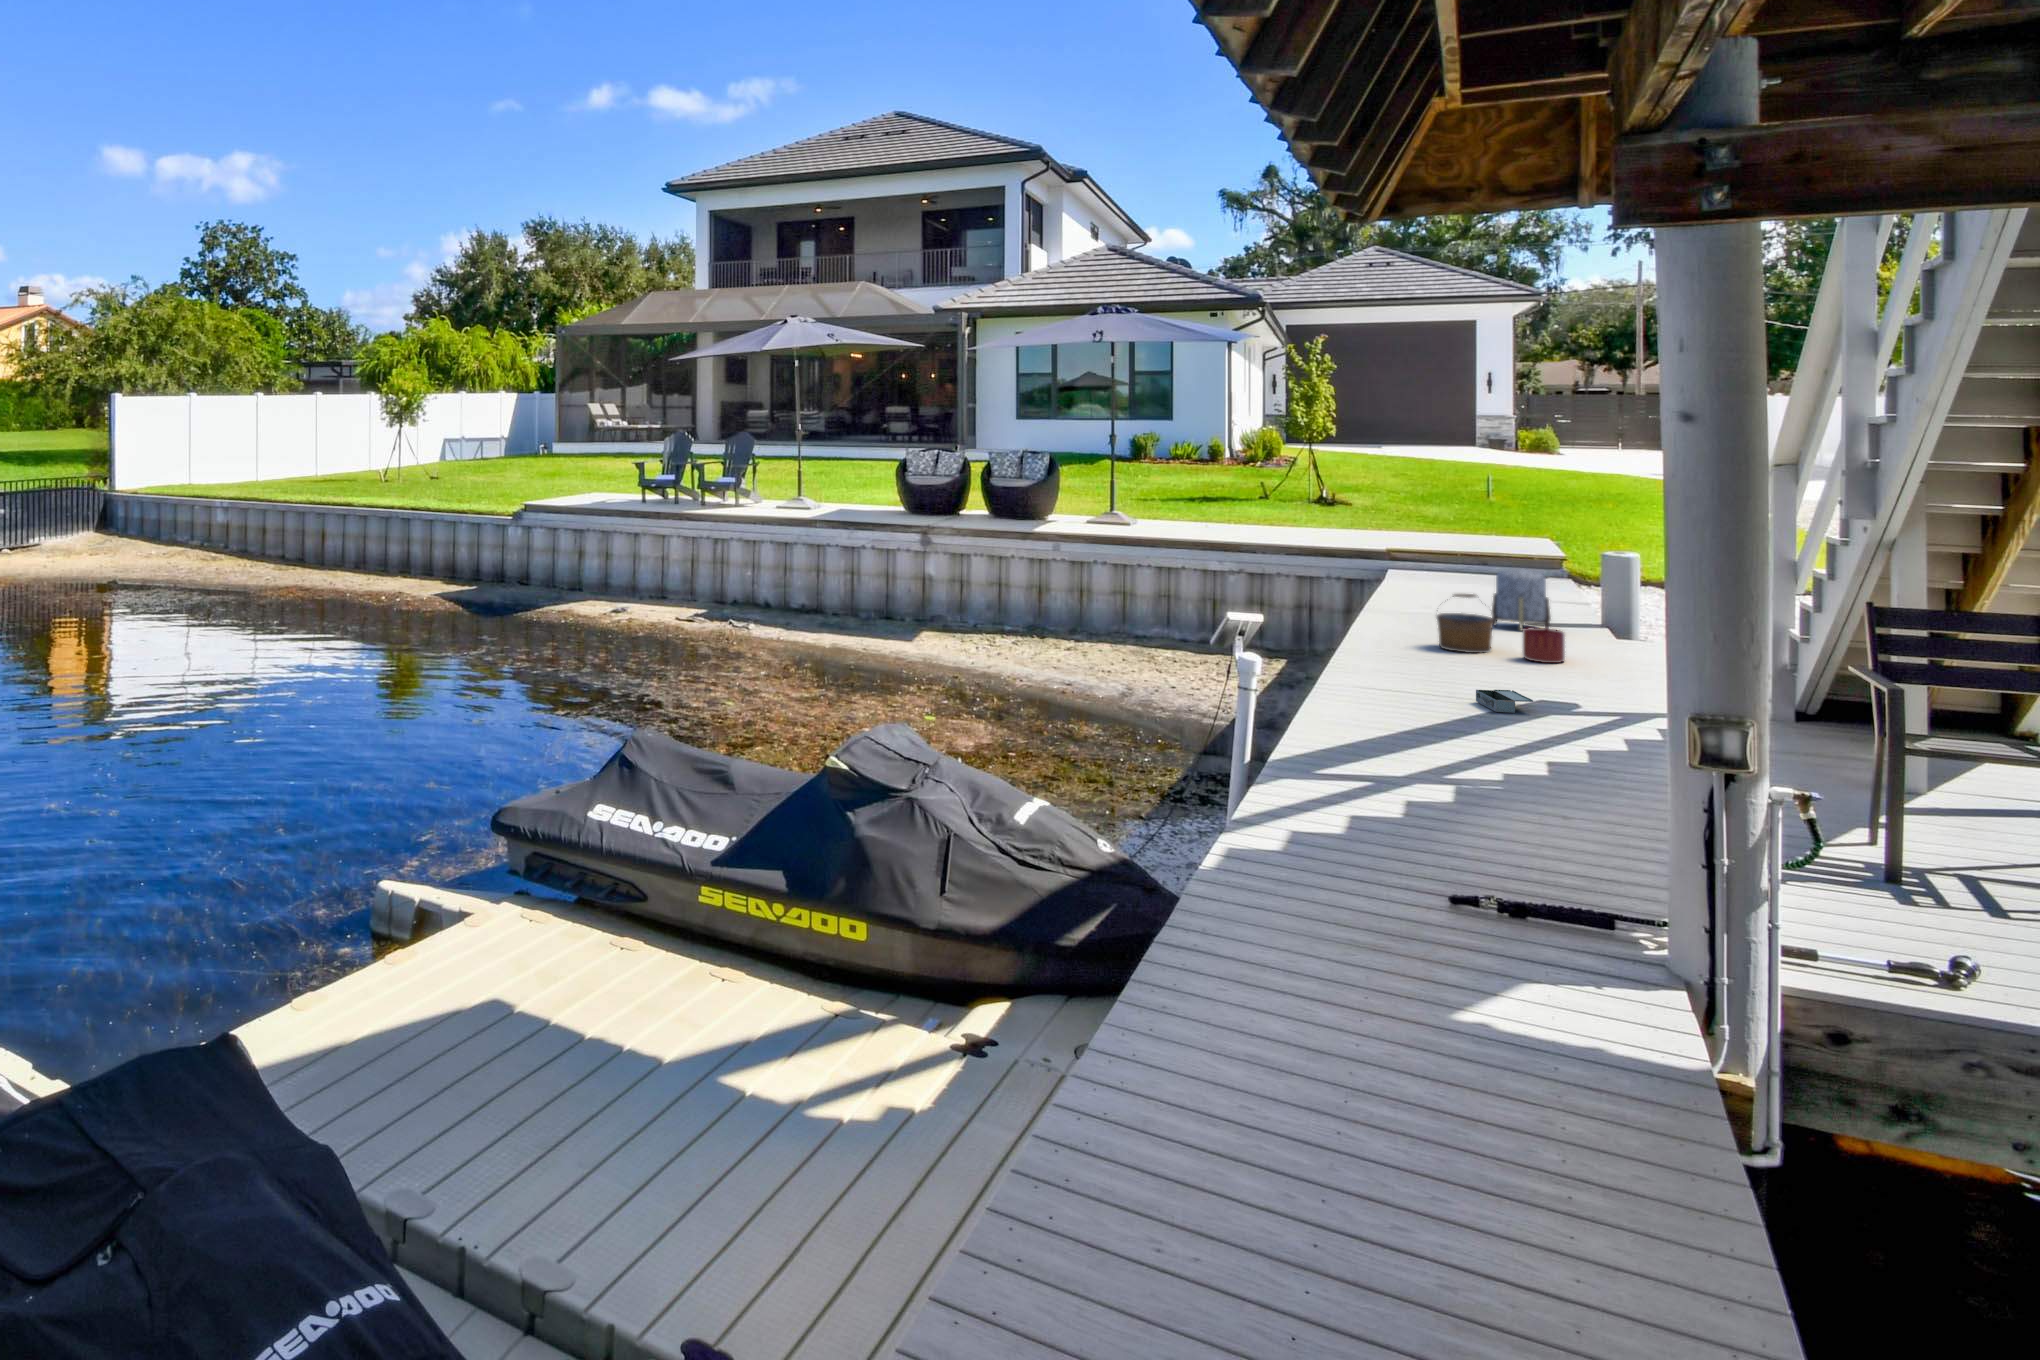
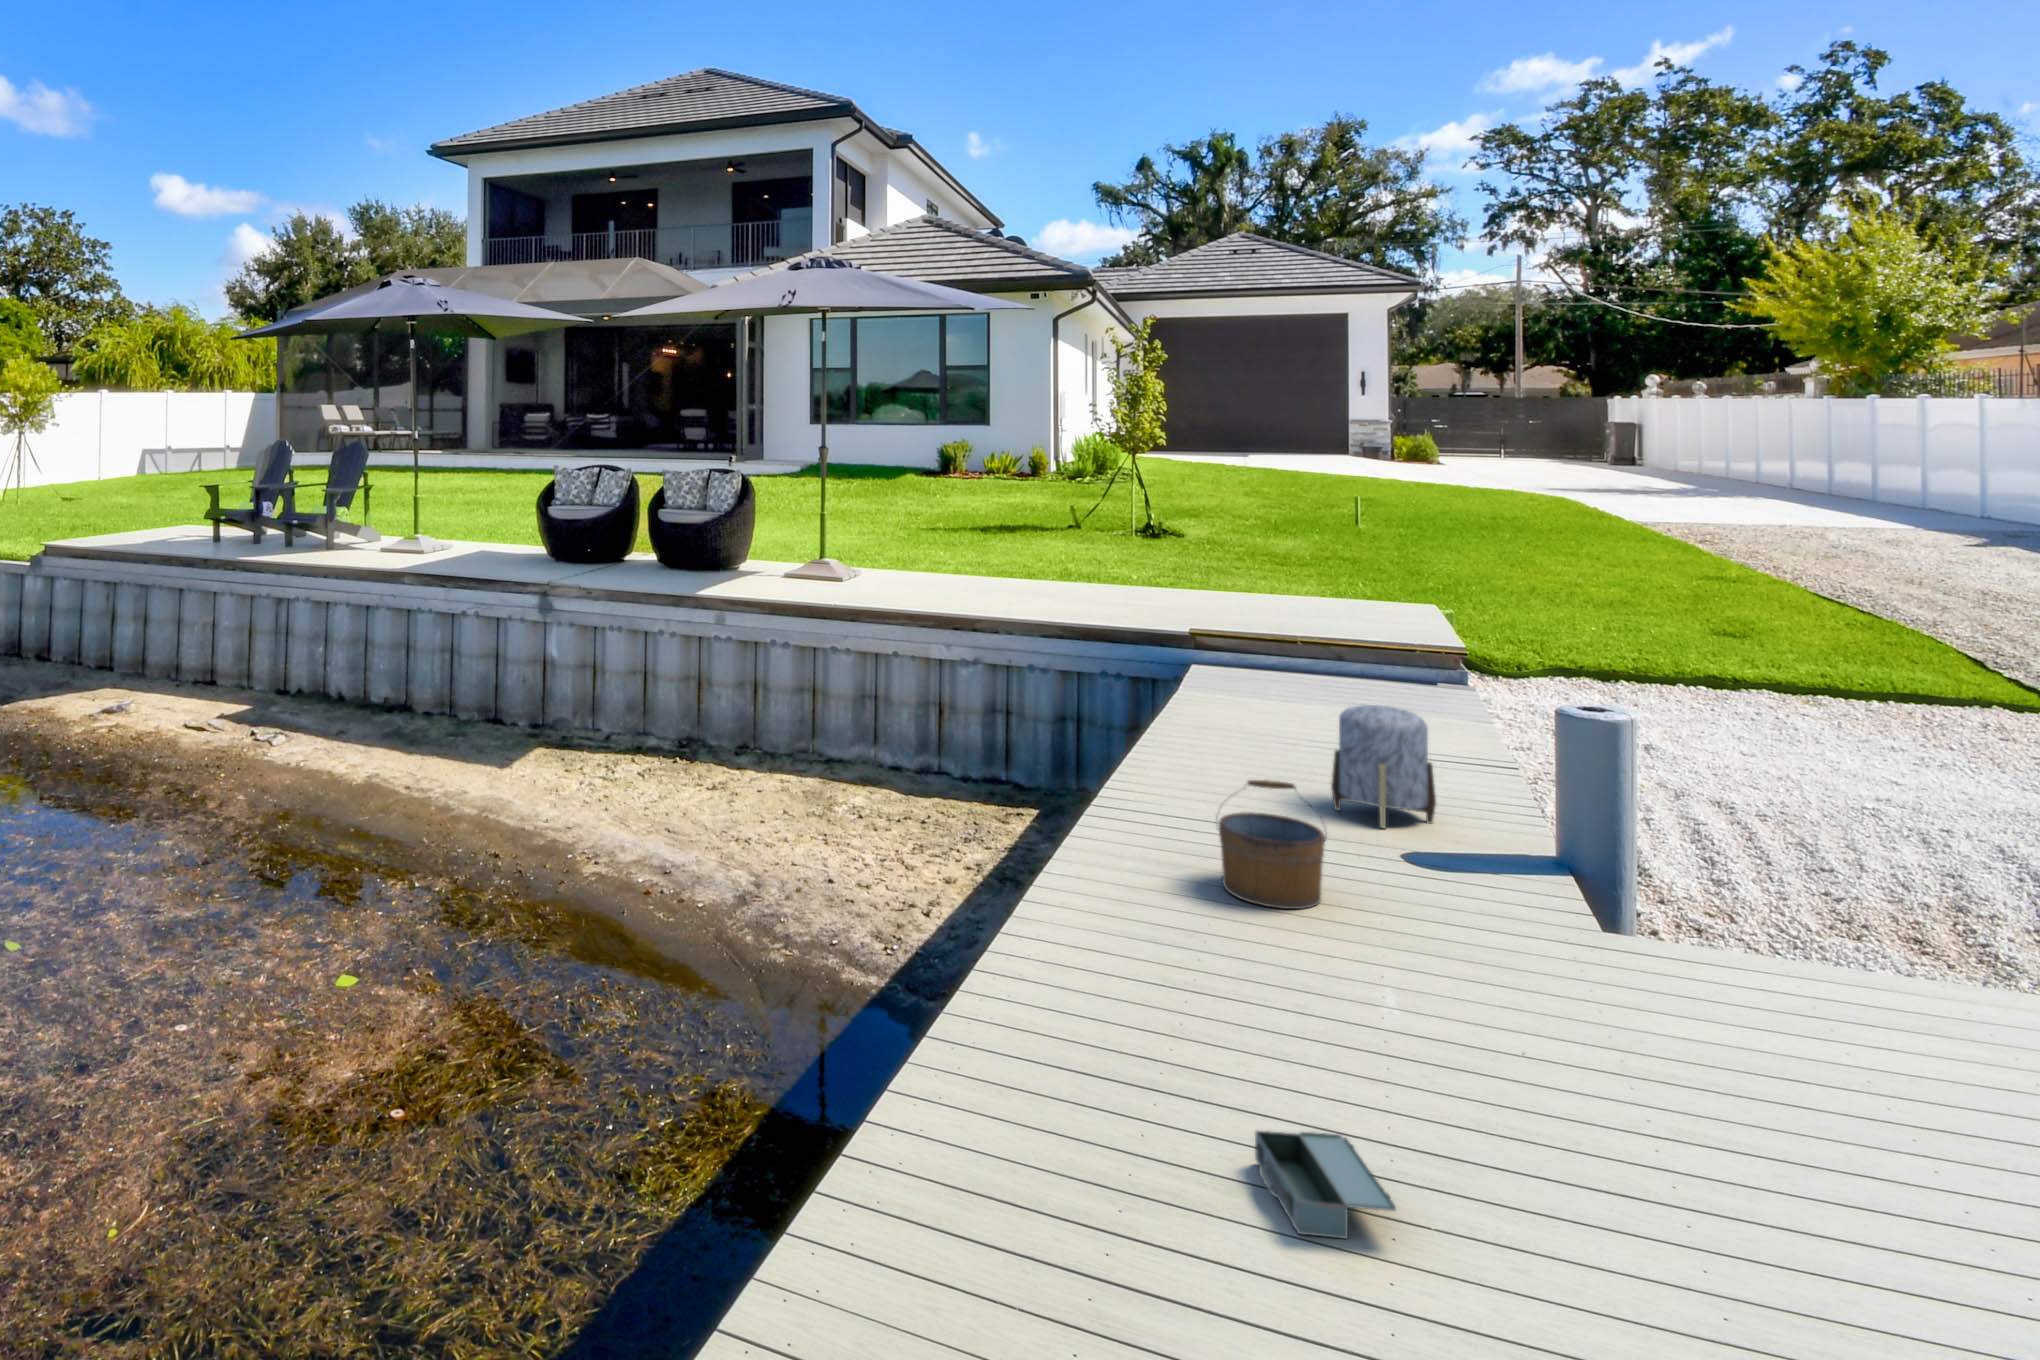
planter: present [1522,628,1565,663] -> none [1381,866,1467,955]

